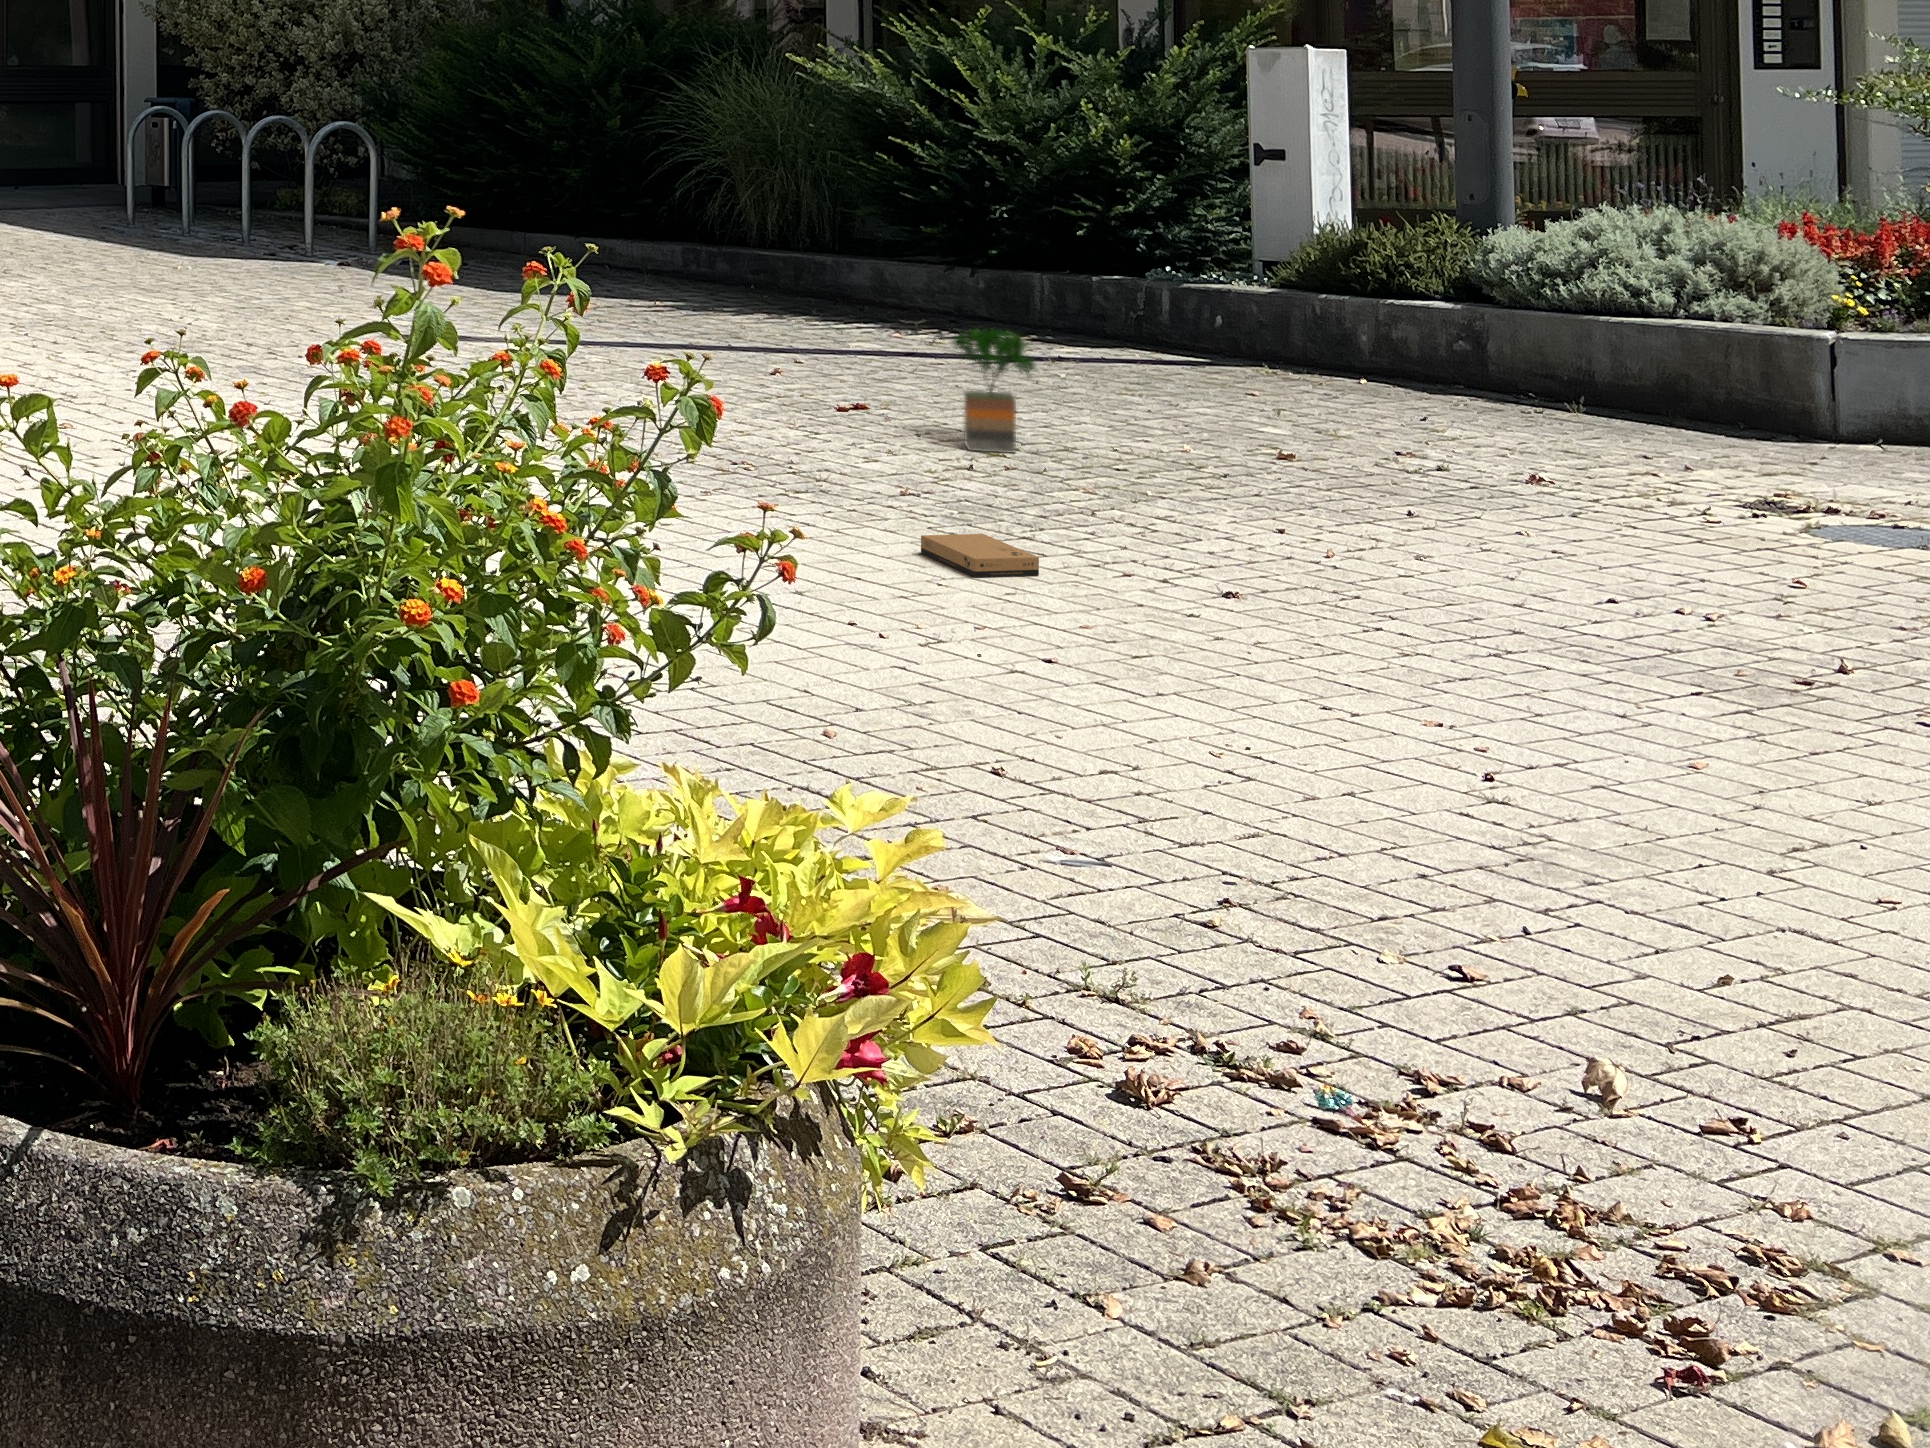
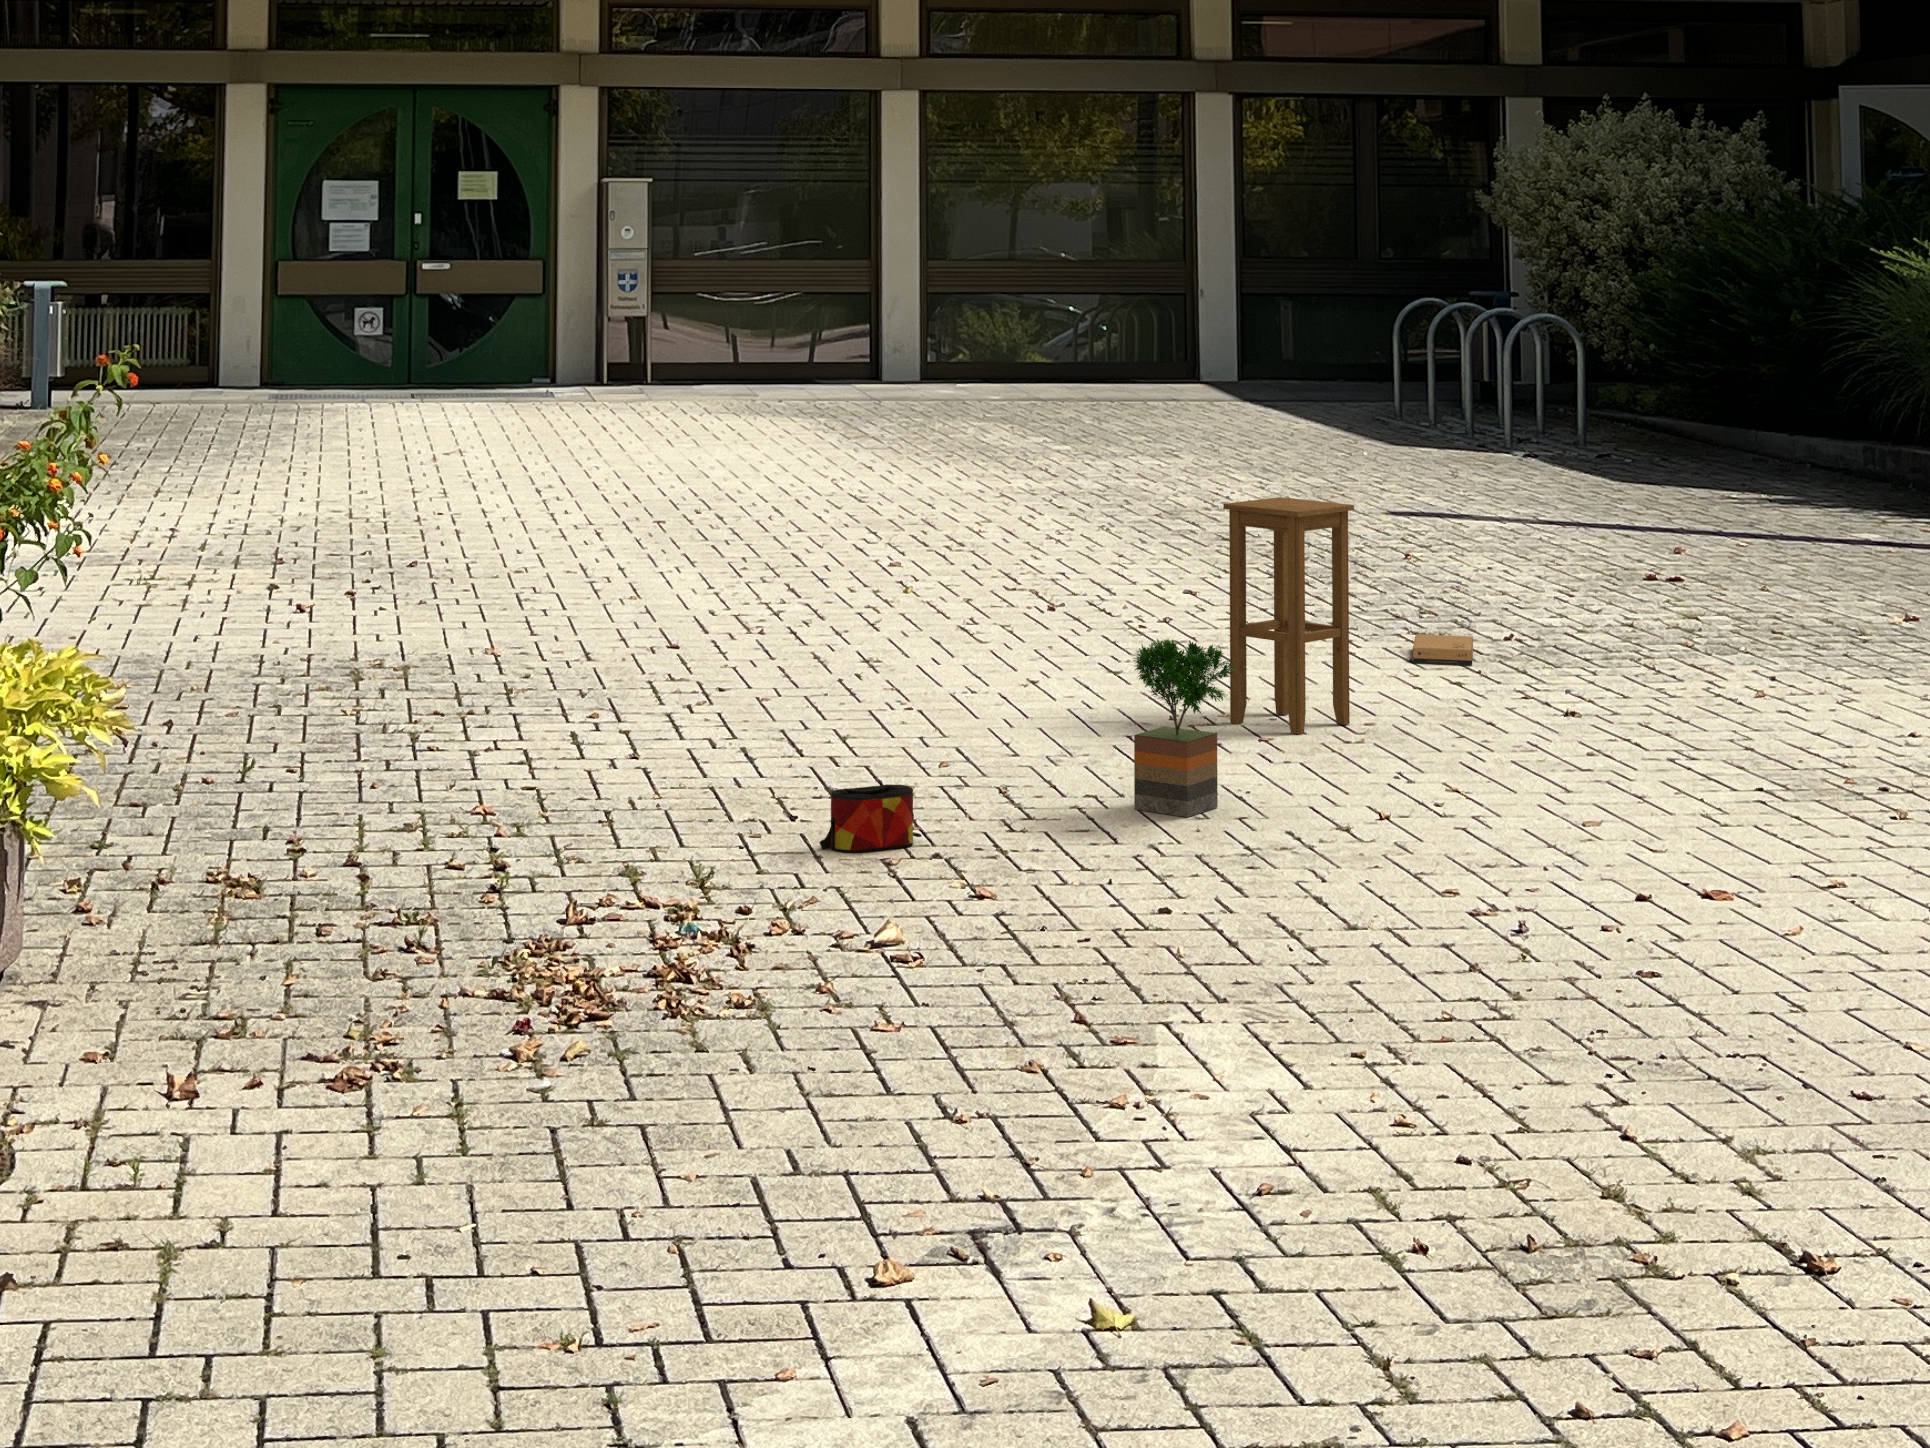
potted tree: present [952,330,1036,453] -> present [1134,639,1236,817]
stool: none [1063,417,1196,729] -> present [1223,497,1354,734]
bag: none [1293,977,1395,1111] -> present [820,784,914,853]

